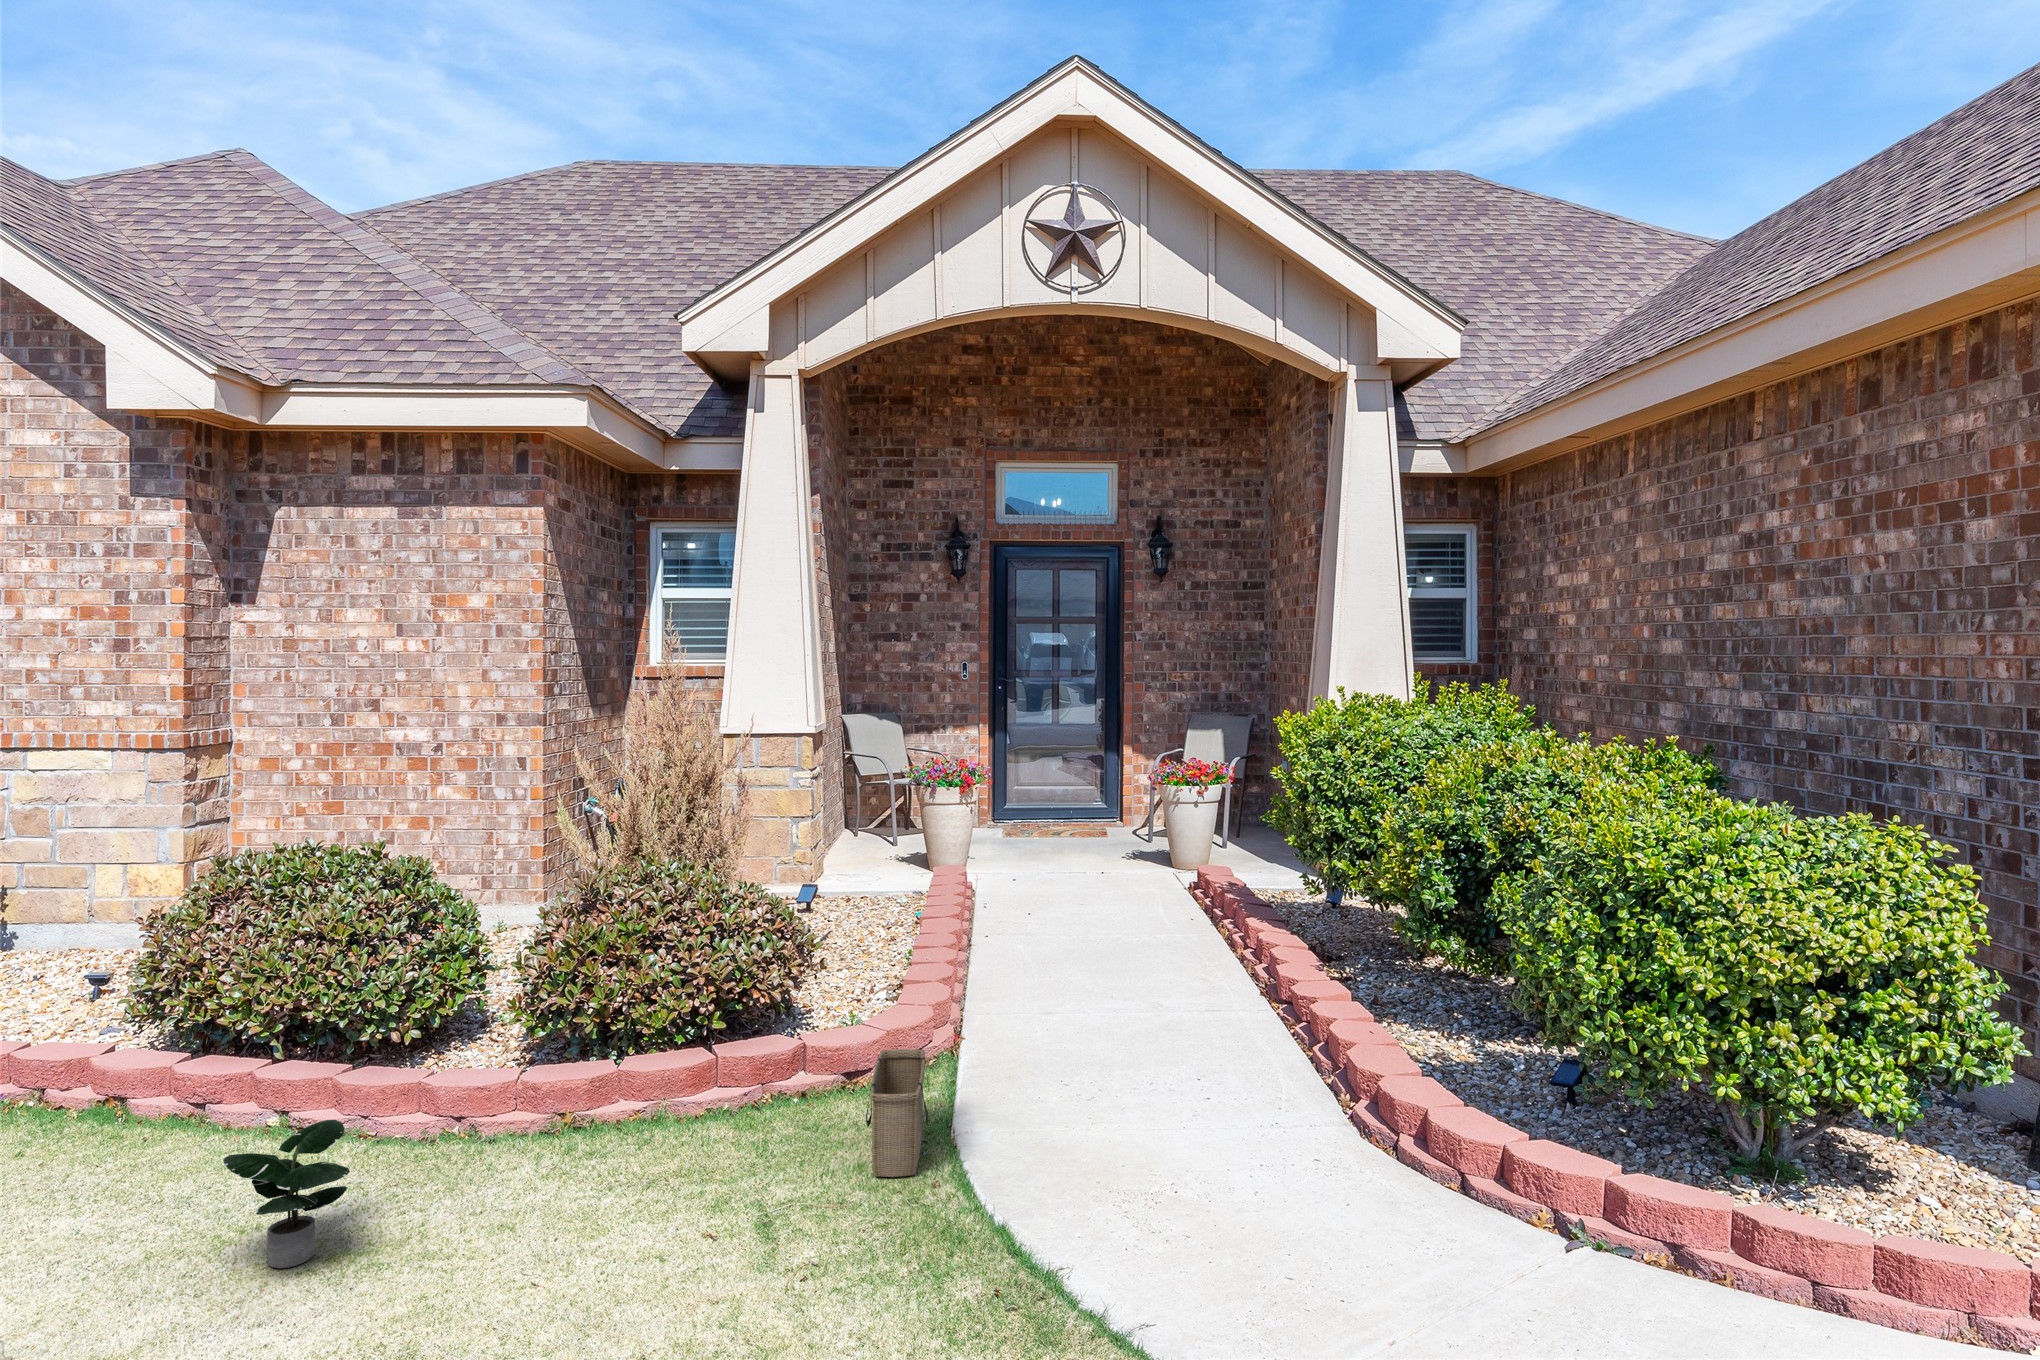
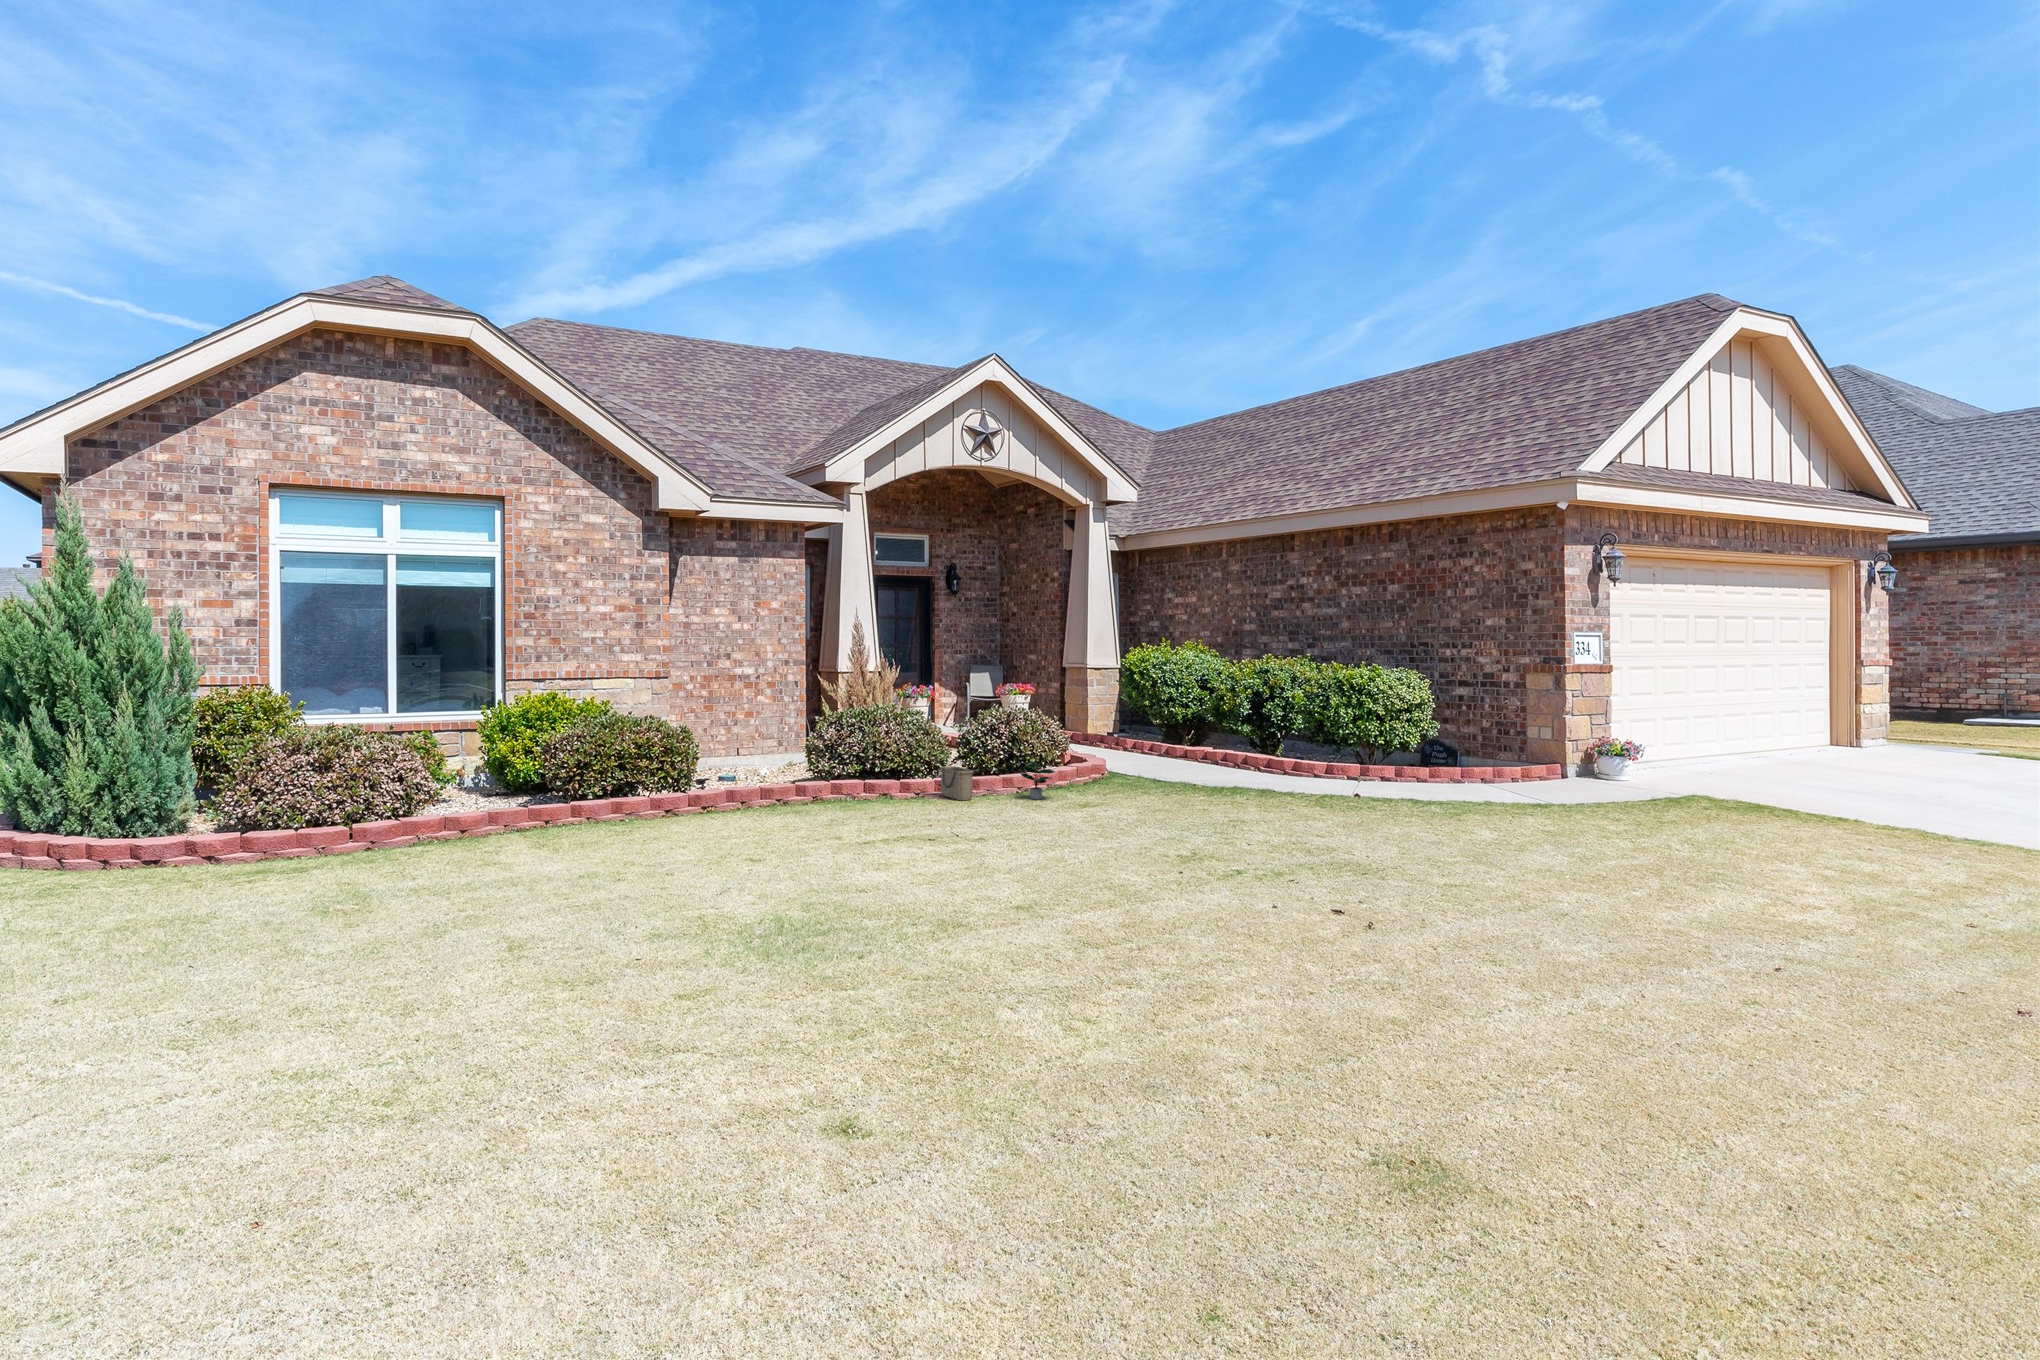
basket: present [866,1049,929,1177] -> present [940,766,974,800]

